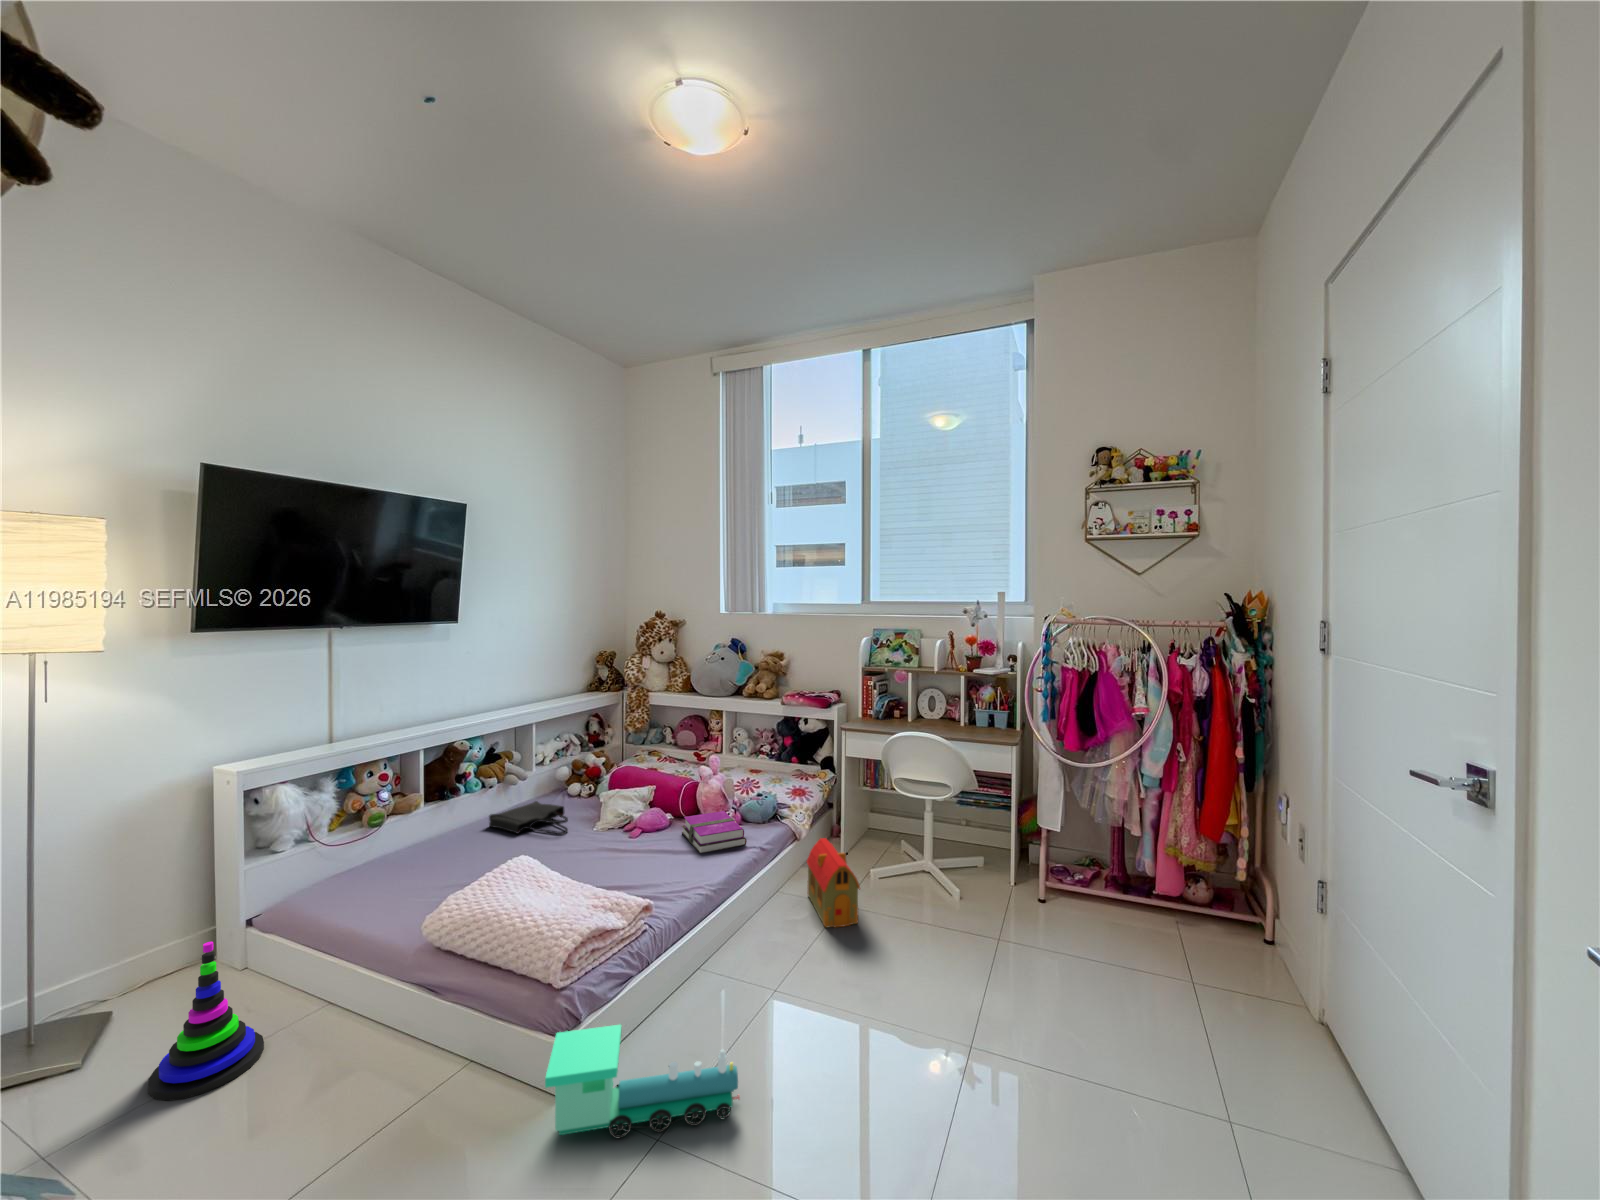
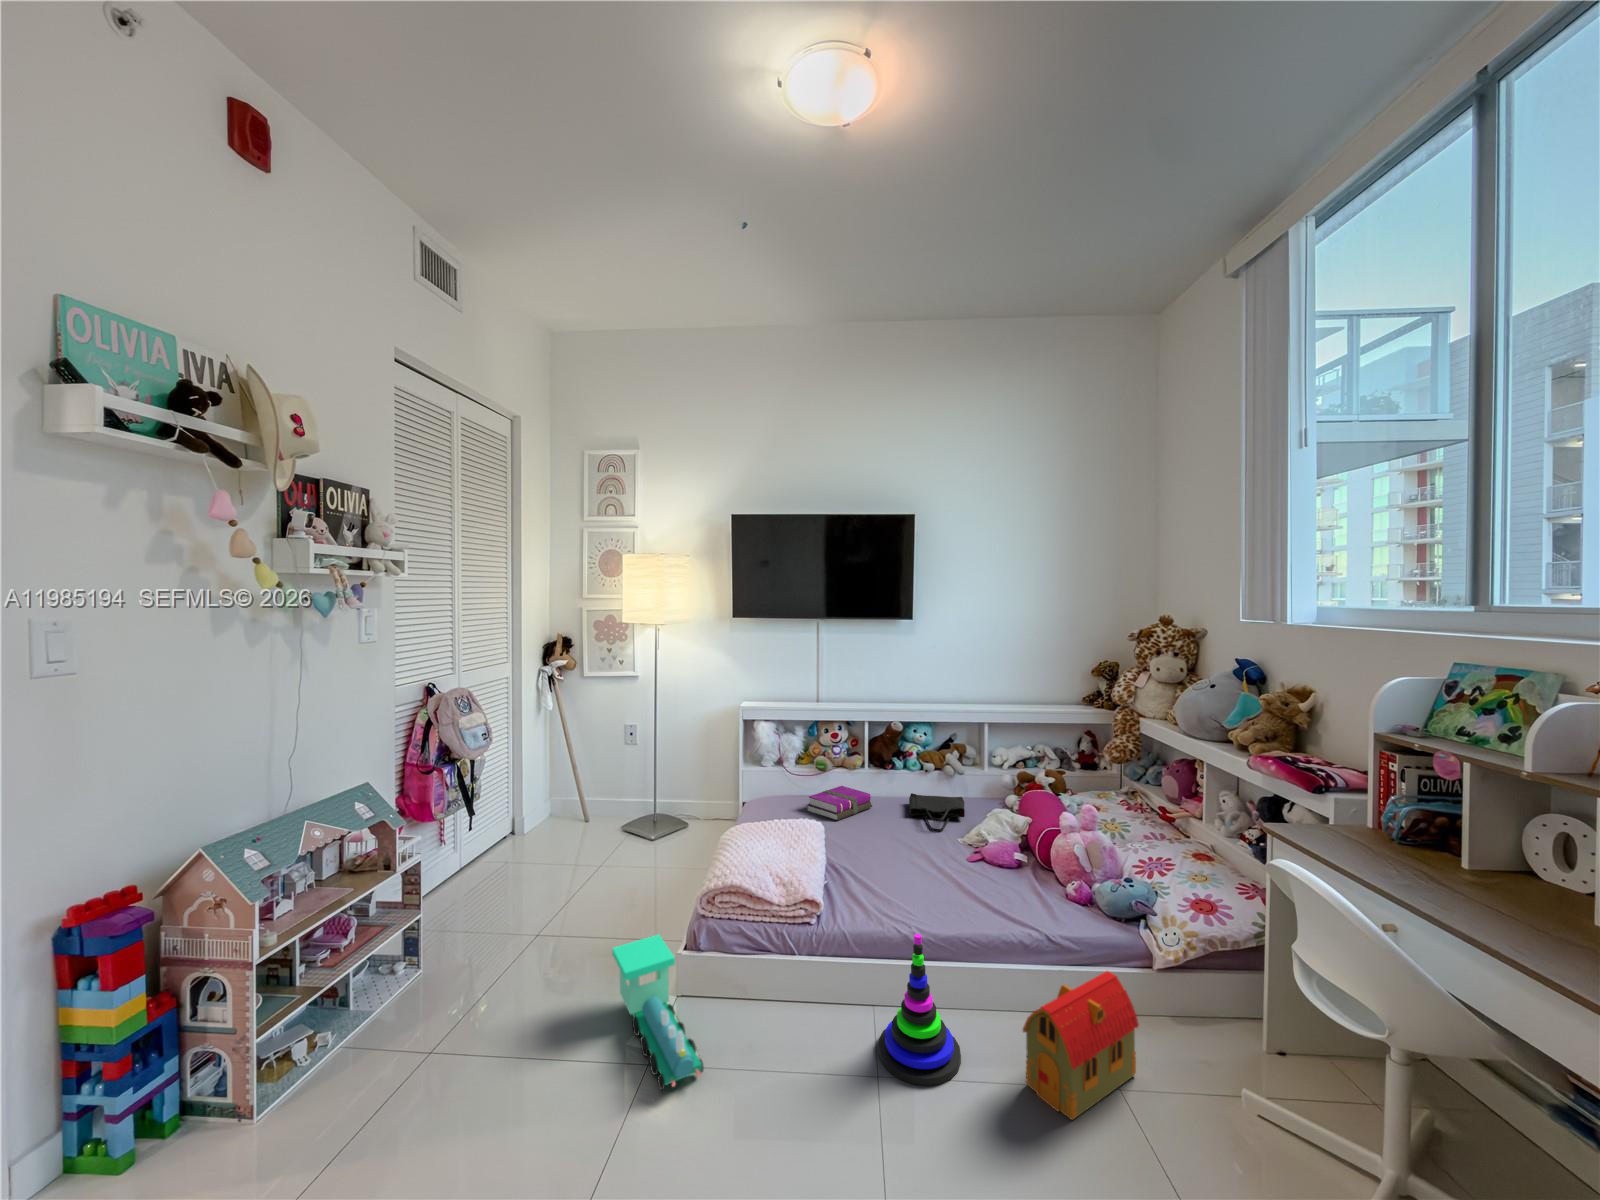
hardback book: present [682,811,747,853] -> present [807,786,872,821]
stacking toy: present [148,942,264,1101] -> present [878,934,961,1086]

